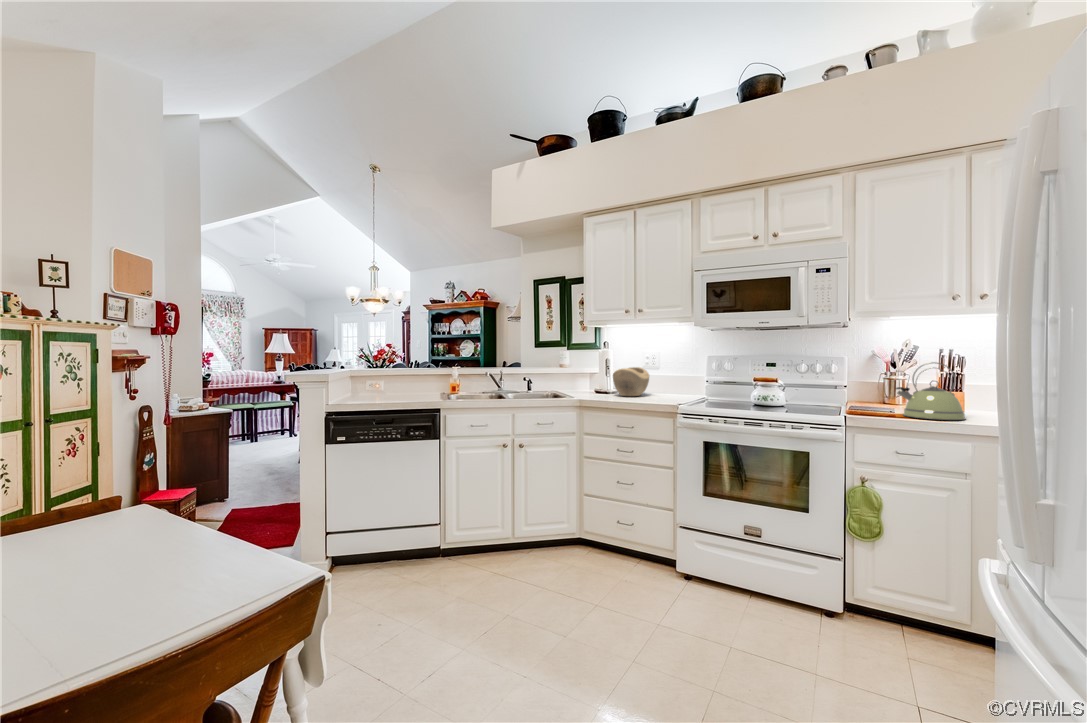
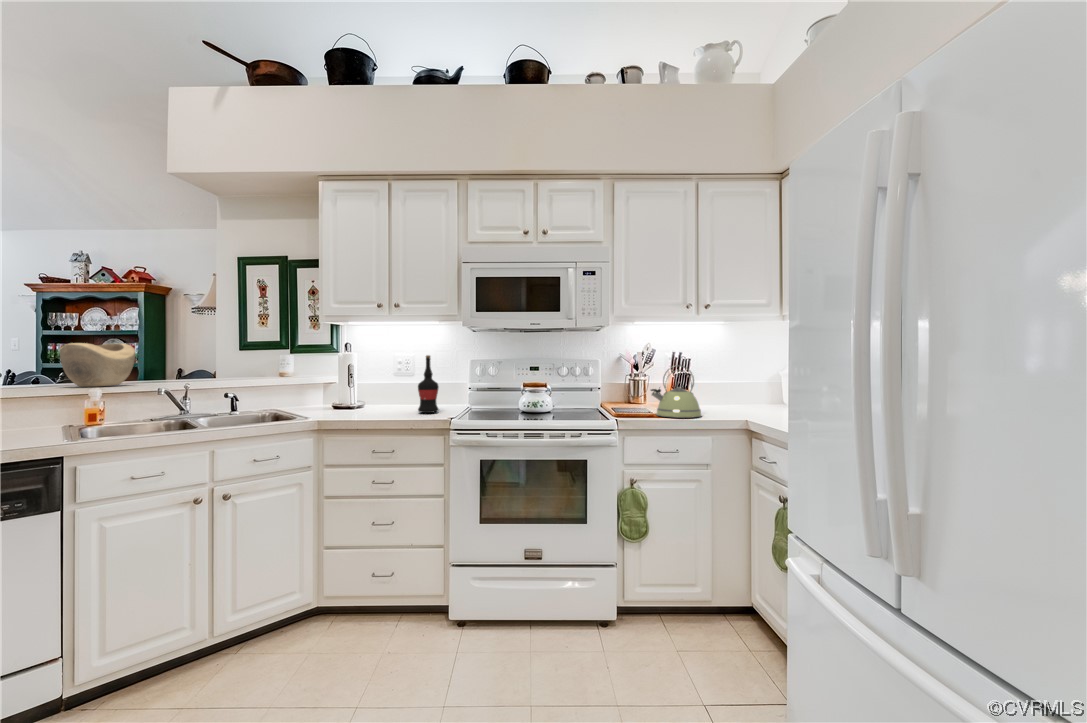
wine bottle: none [657,351,675,400] -> present [418,355,439,413]
decorative bowl: present [613,367,649,396] -> present [60,343,135,387]

